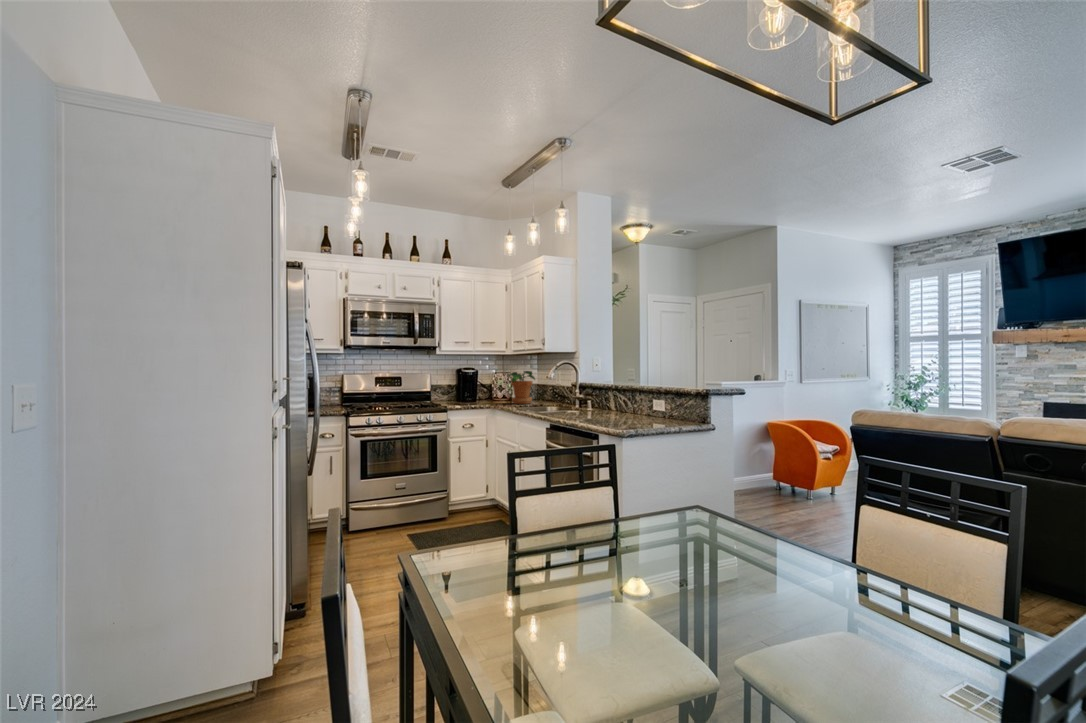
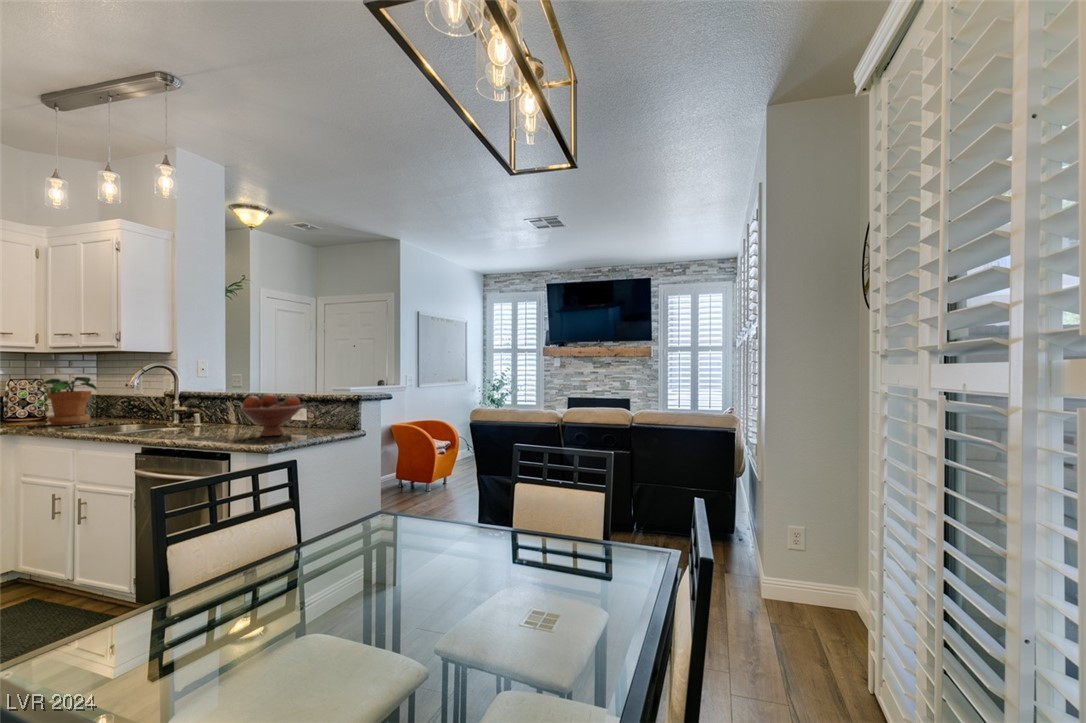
fruit bowl: none [610,386,658,423] -> present [240,394,302,436]

